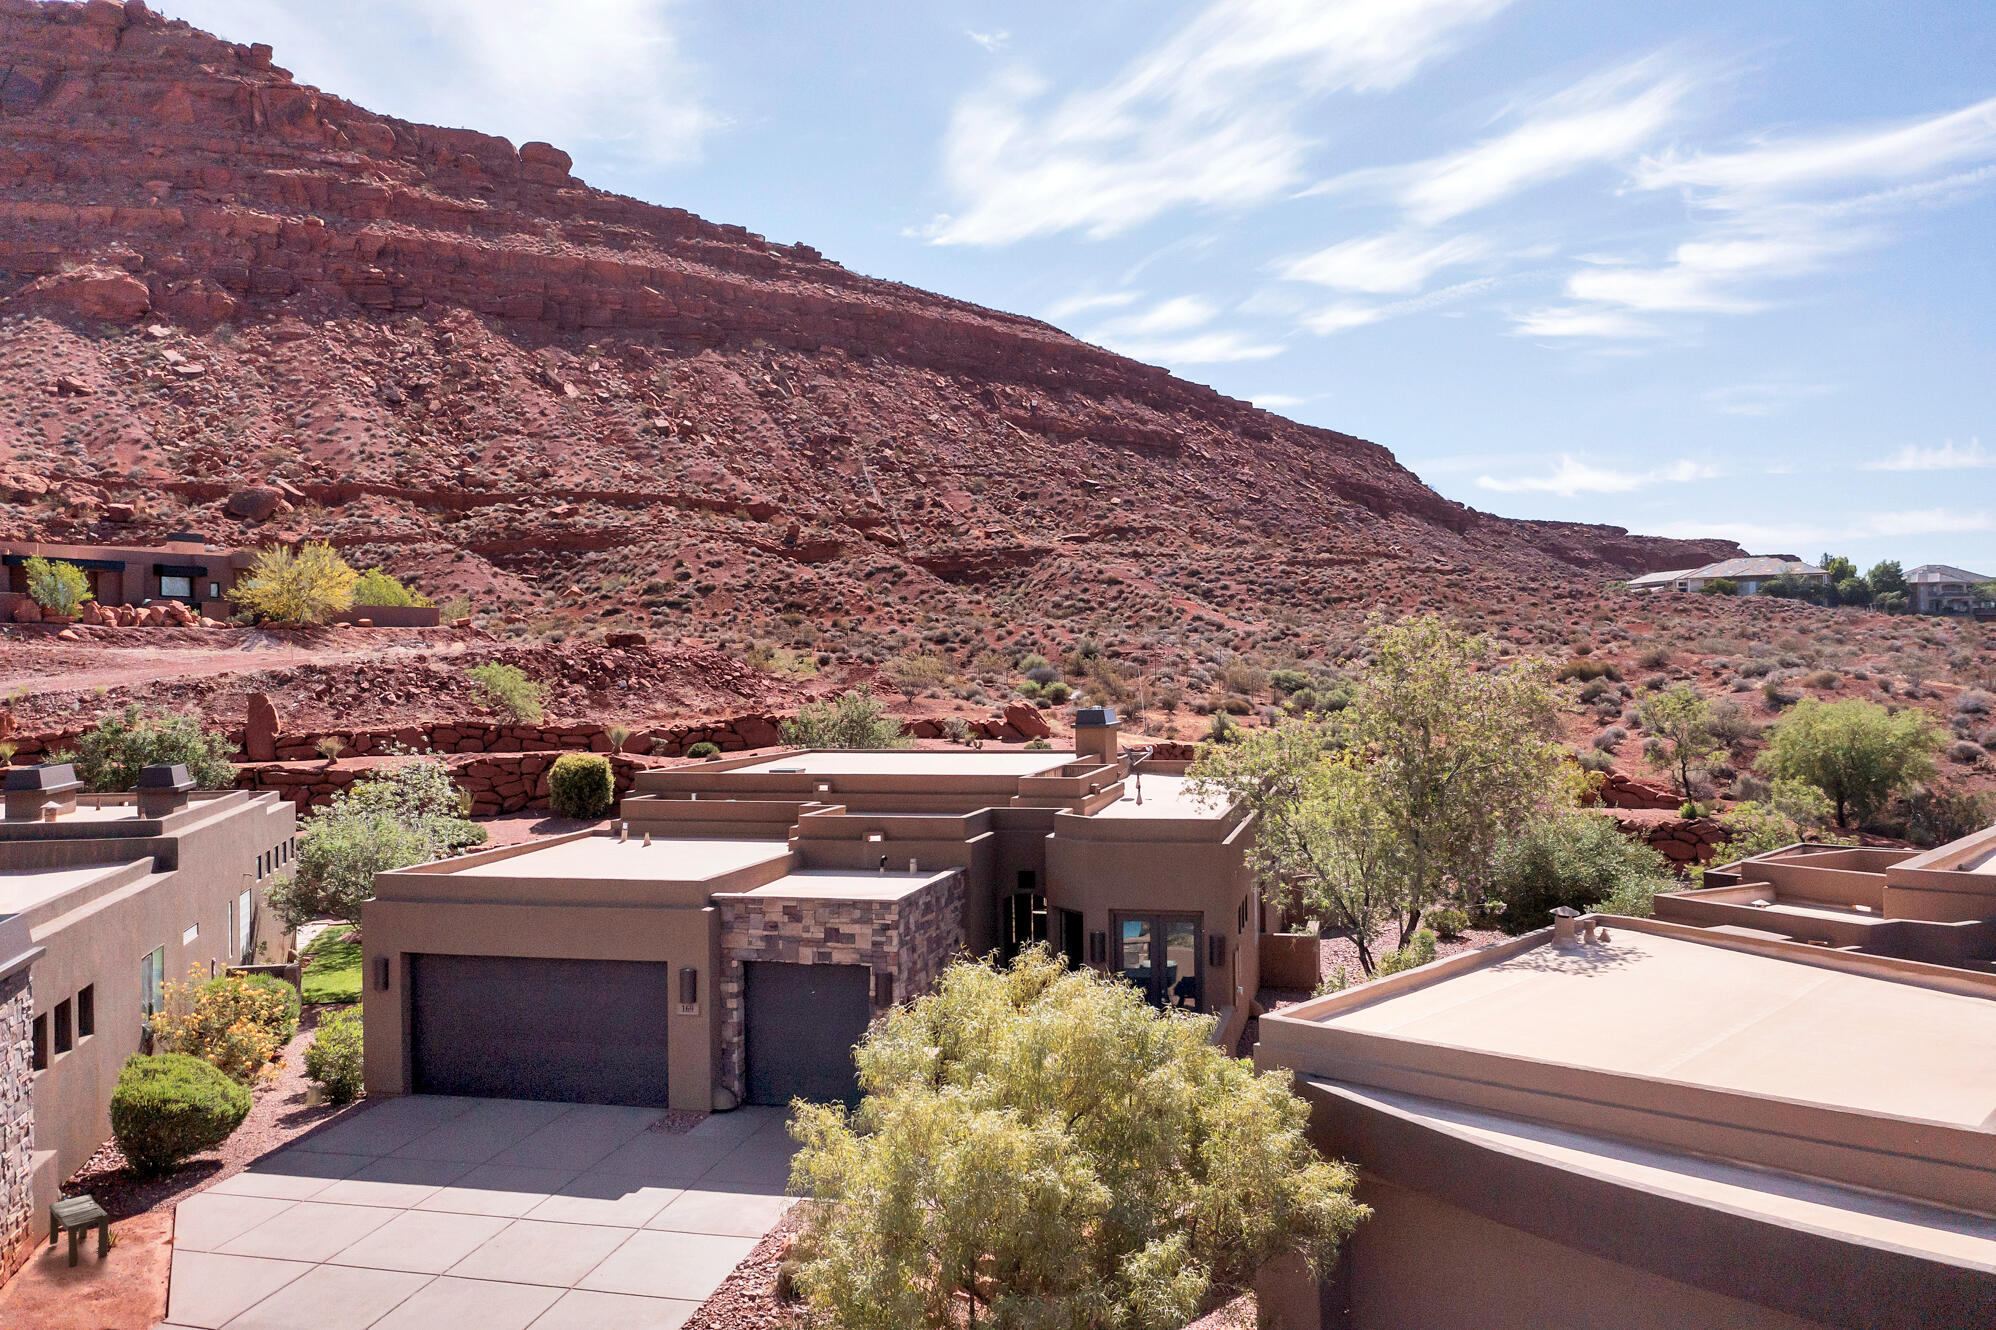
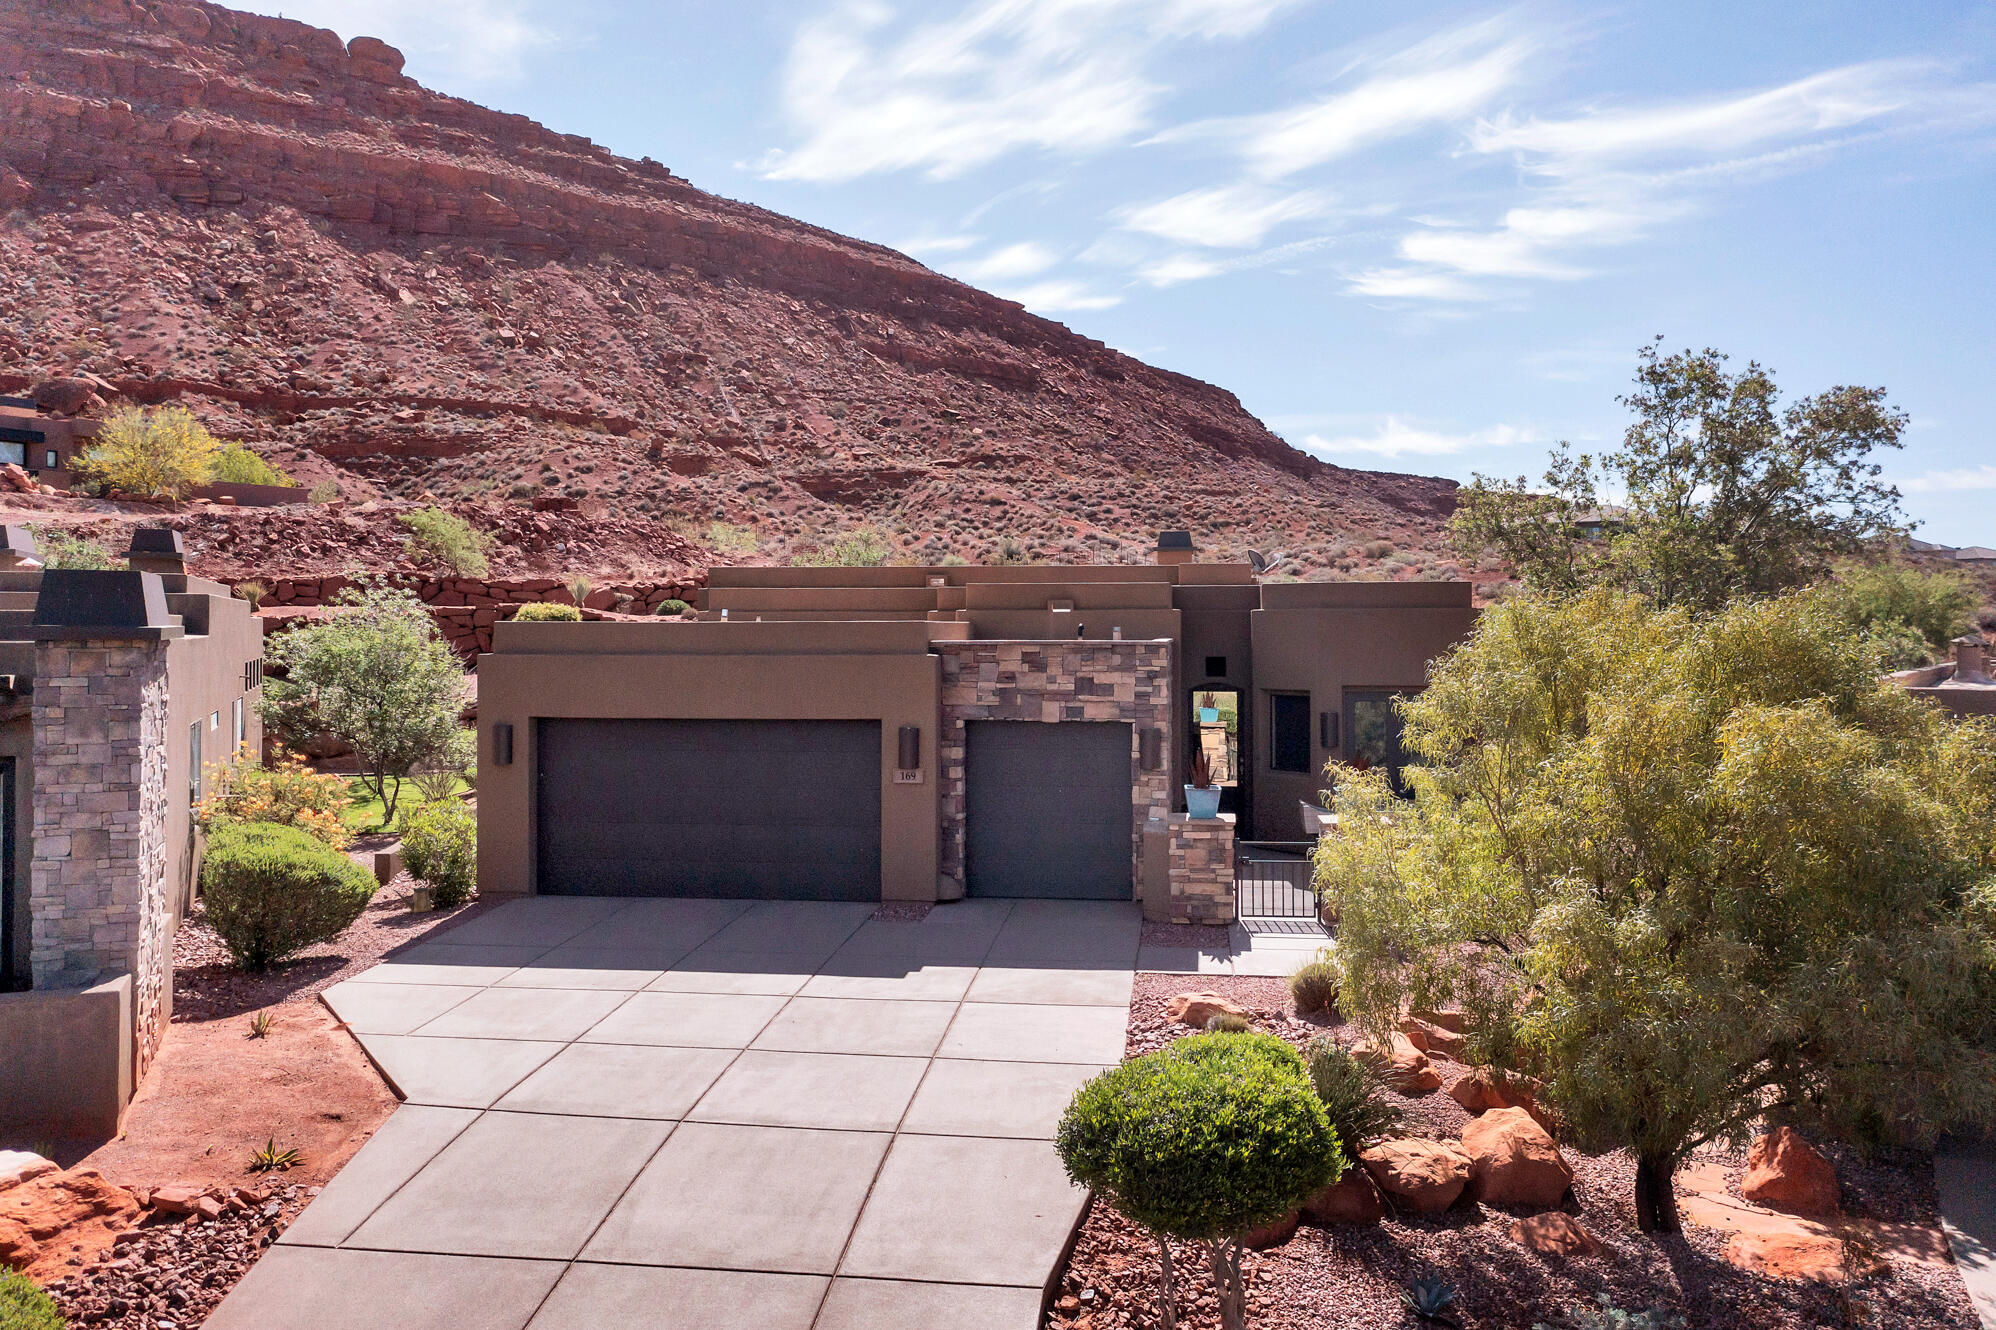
bench: present [49,1194,109,1267] -> none [170,982,271,1070]

